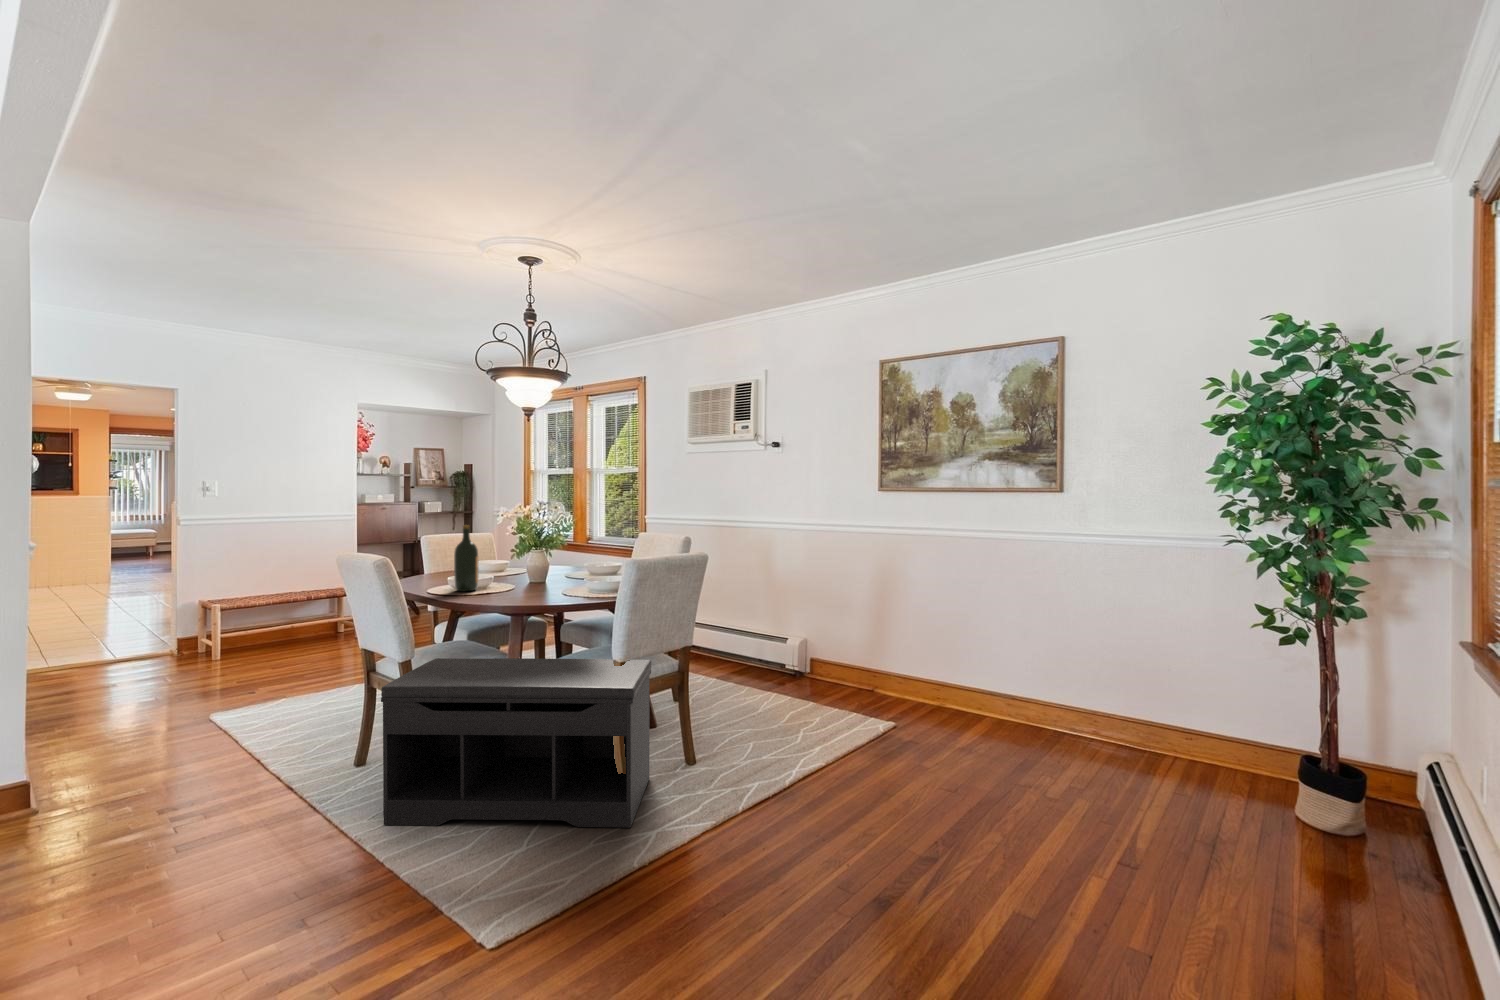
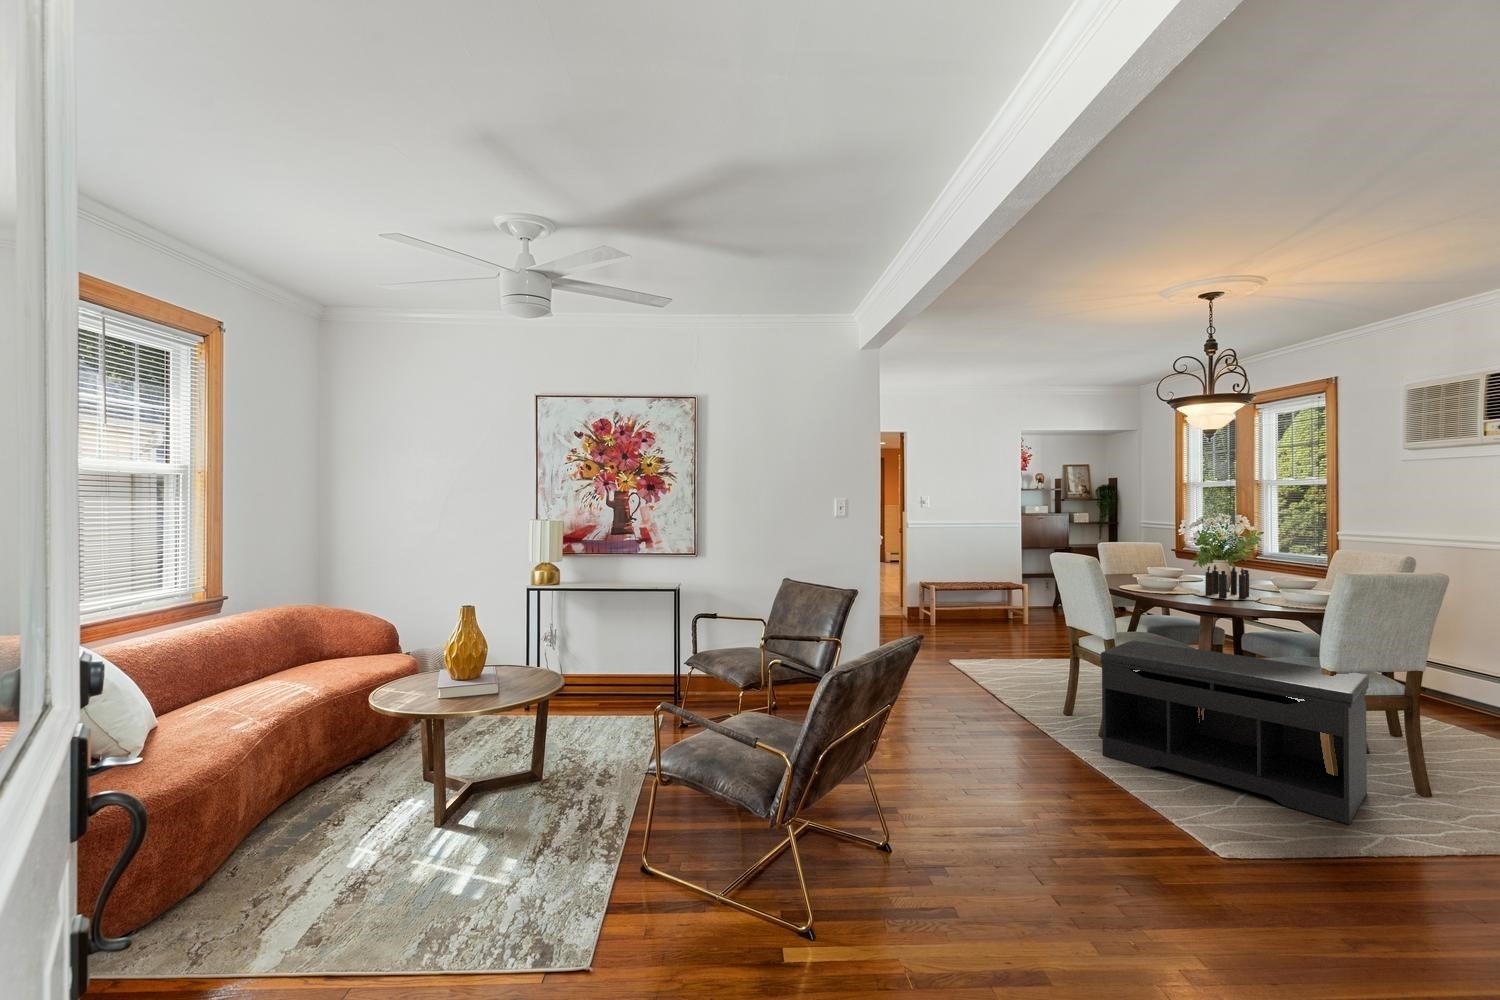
wine bottle: present [454,525,479,591] -> none [1142,535,1164,590]
candle: none [505,557,587,596] -> present [1195,565,1260,600]

